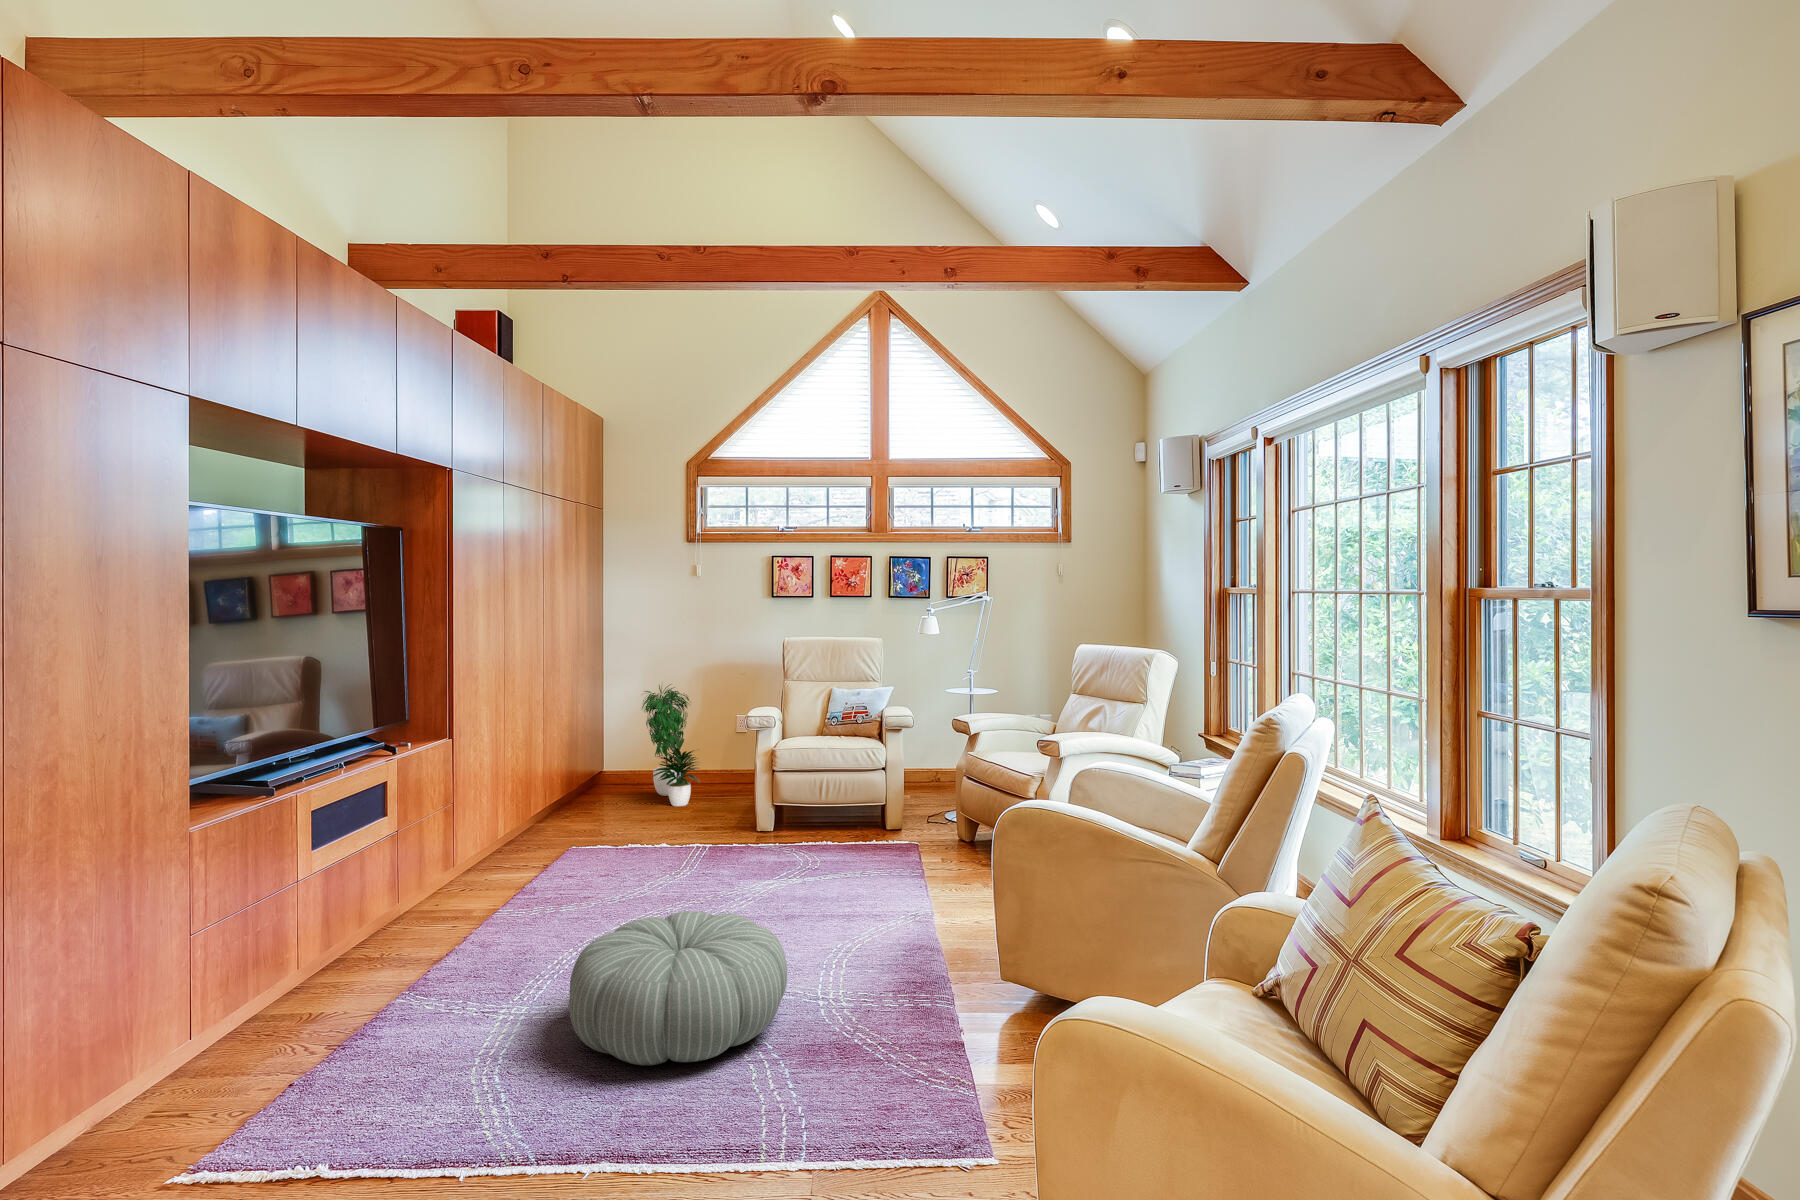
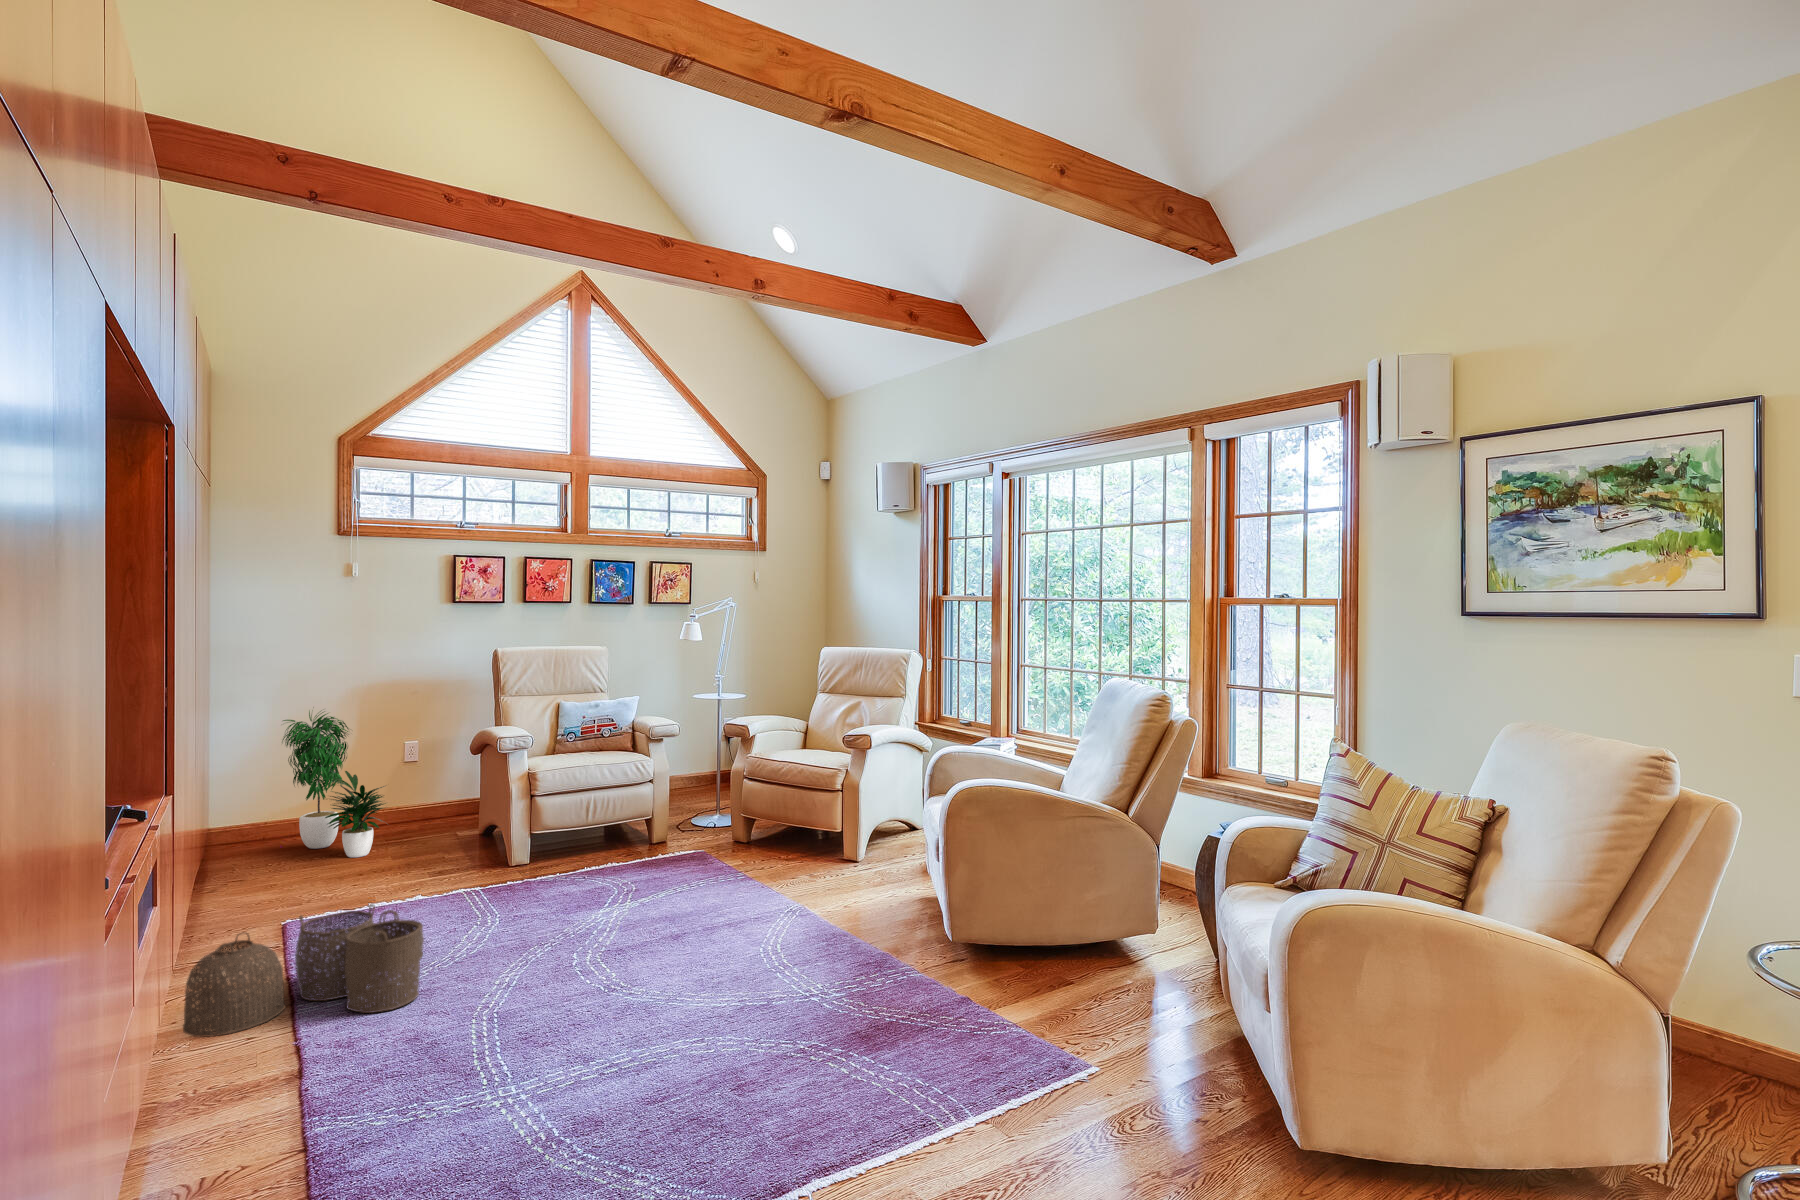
woven basket: none [414,842,607,930] -> present [183,904,424,1037]
pouf: present [569,911,787,1065] -> none [612,925,833,1082]

